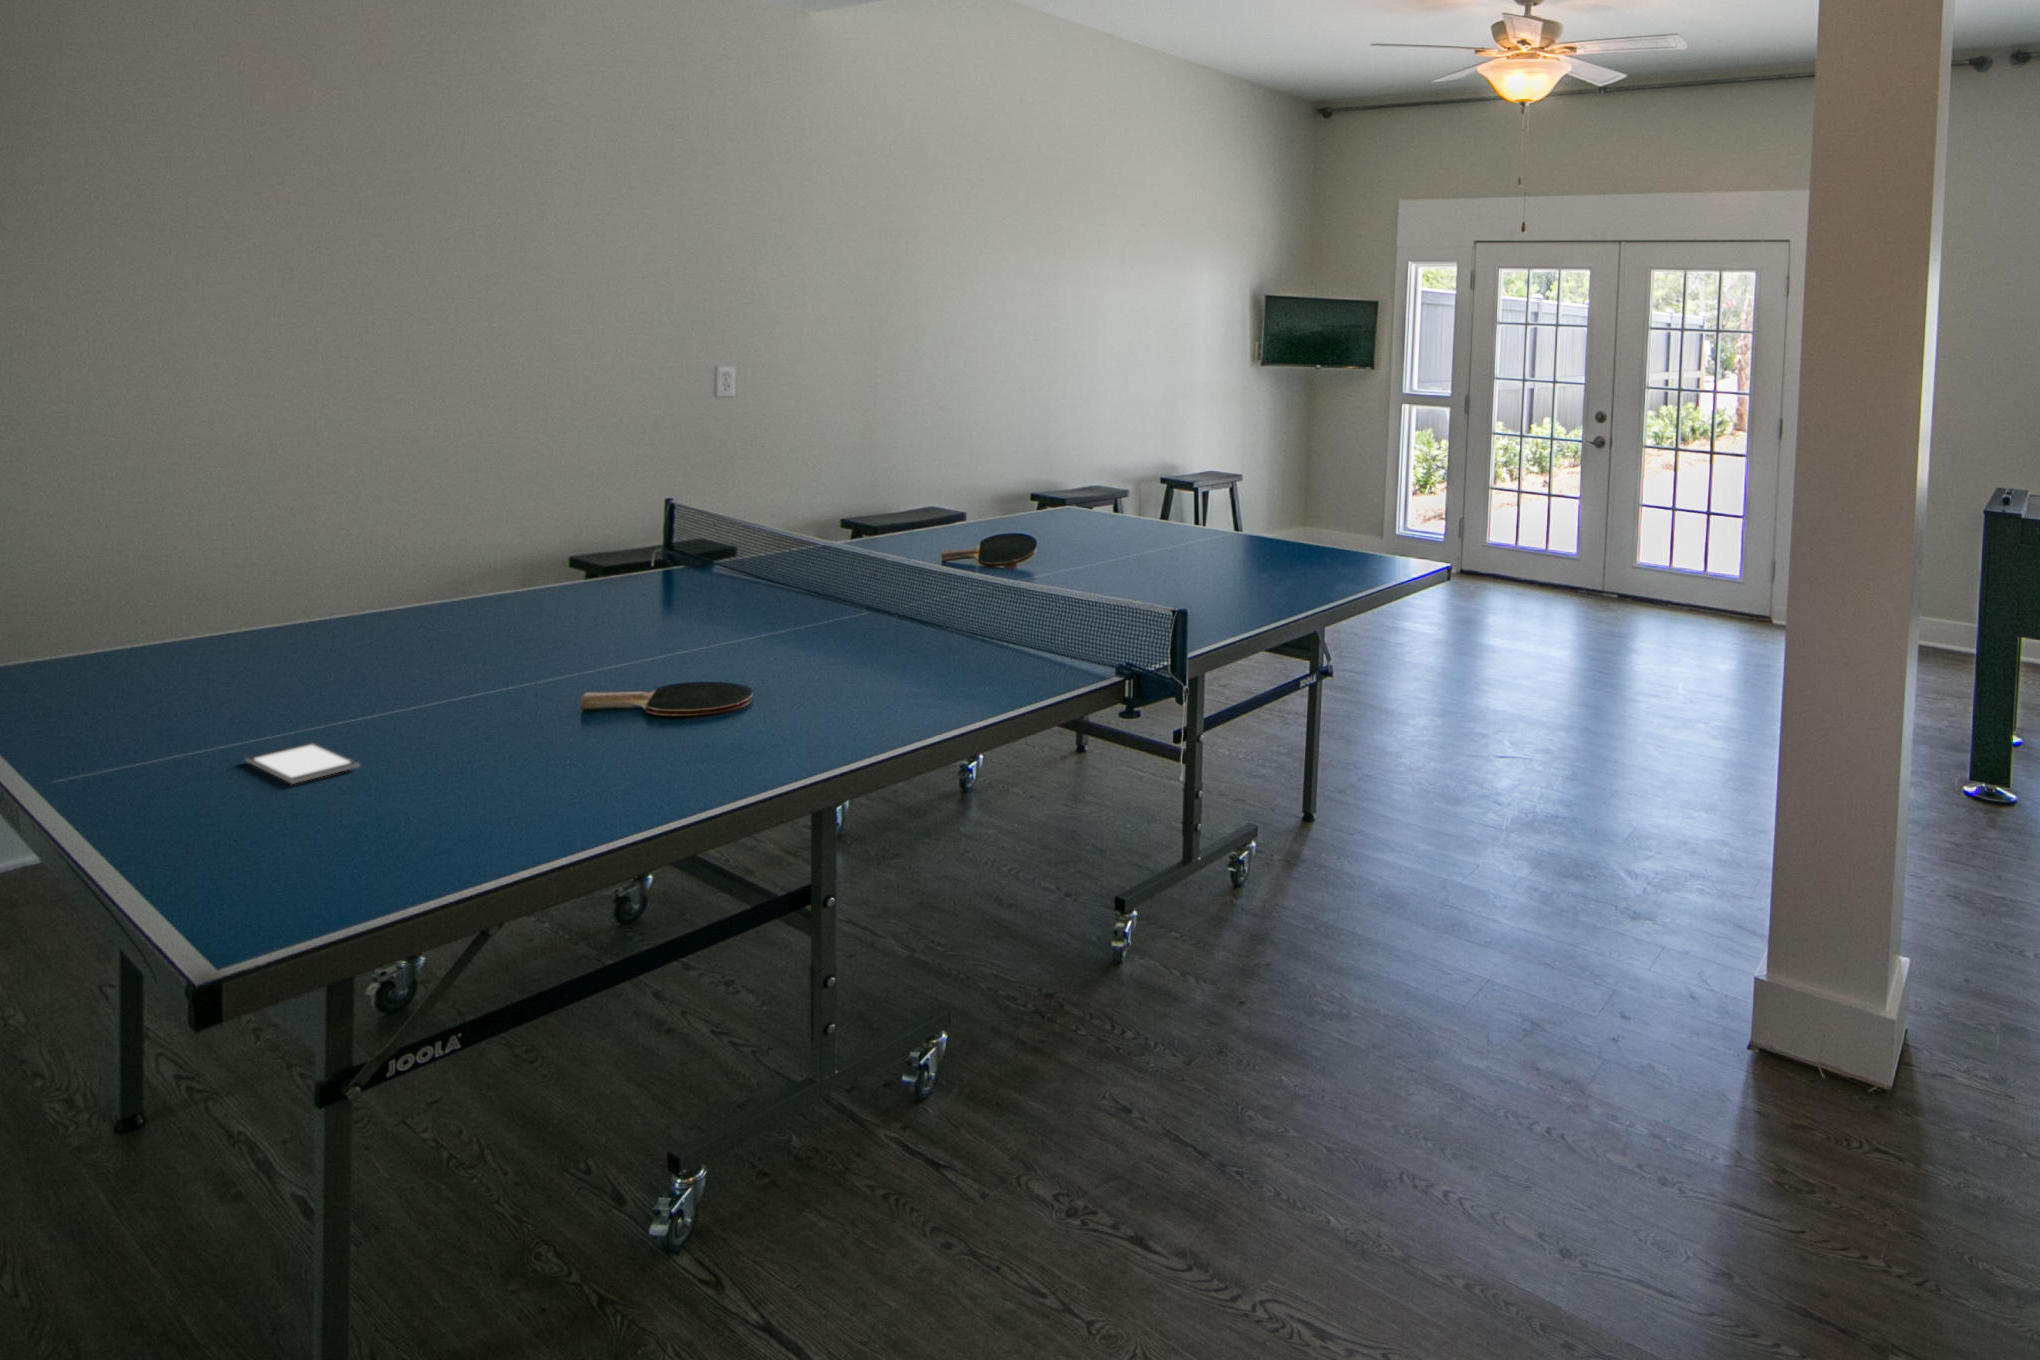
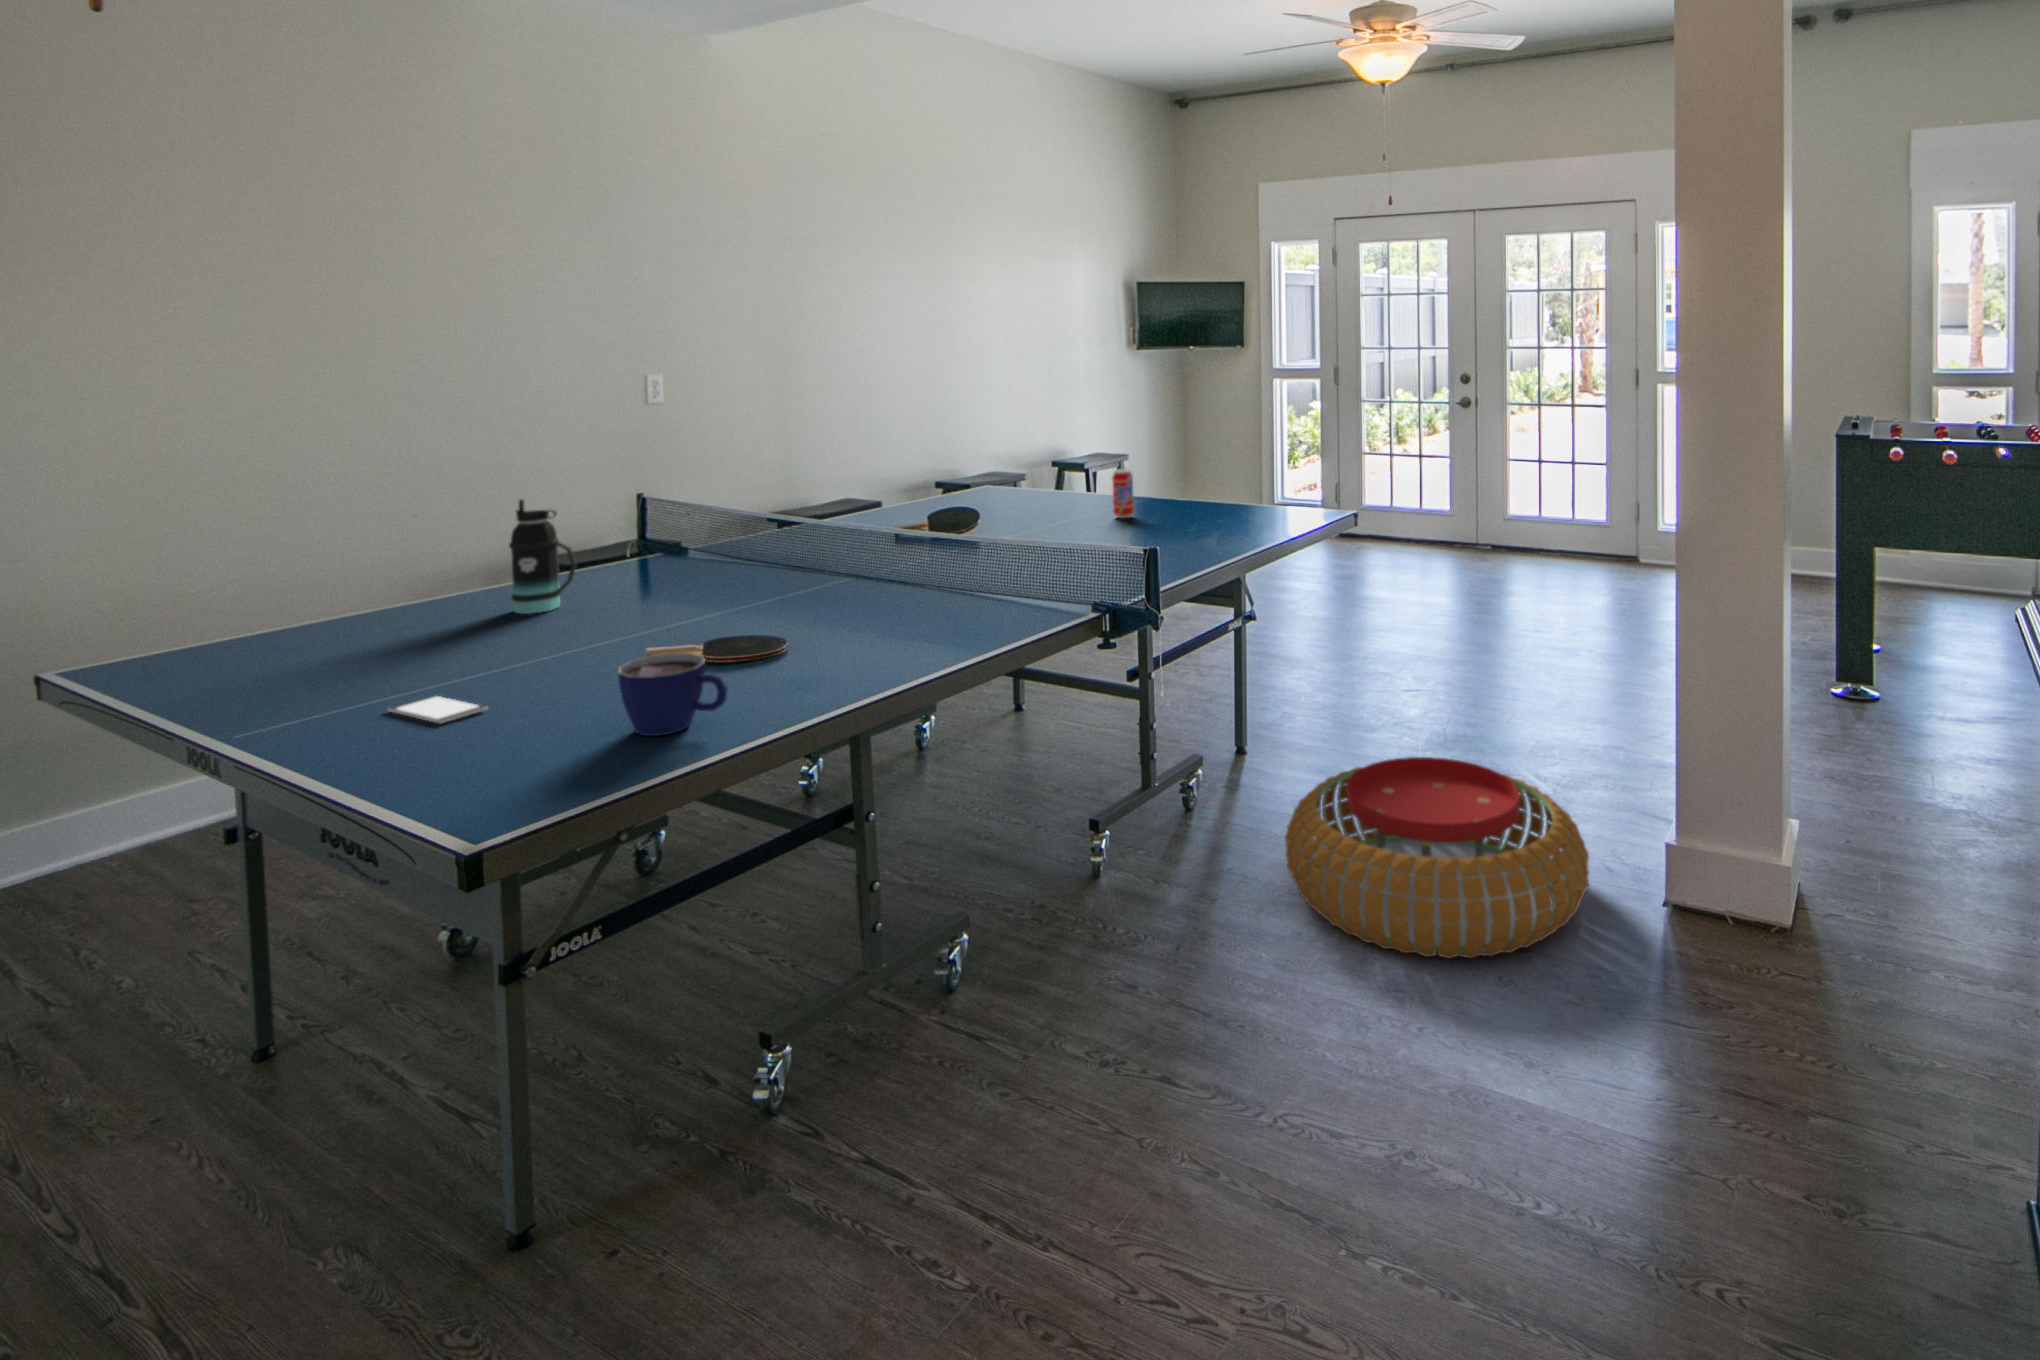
beverage can: none [1184,502,1208,556] -> present [1112,469,1134,518]
bottle: none [473,507,551,636] -> present [509,499,577,614]
cup: none [487,718,621,820] -> present [618,653,727,736]
pouf: none [1324,851,1664,1101] -> present [1285,757,1589,958]

